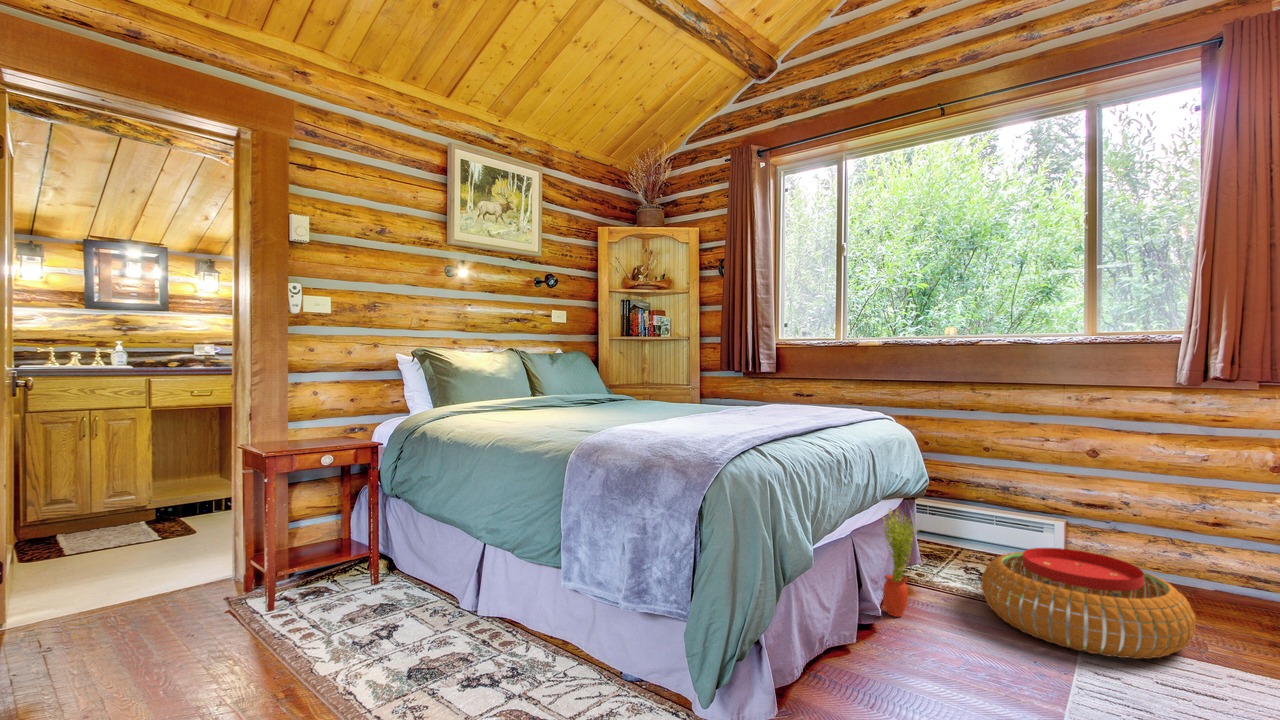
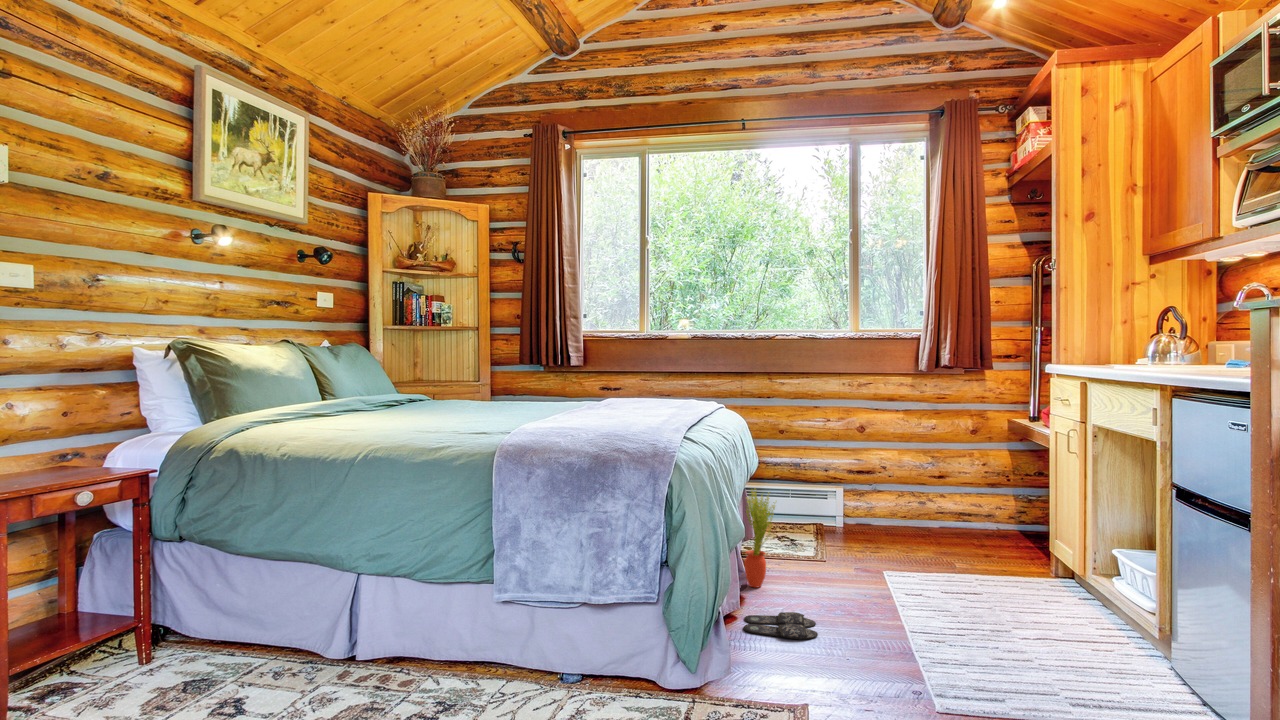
pouf: present [981,548,1195,659] -> none [809,509,959,587]
slippers: none [842,645,934,686] -> present [744,612,818,639]

